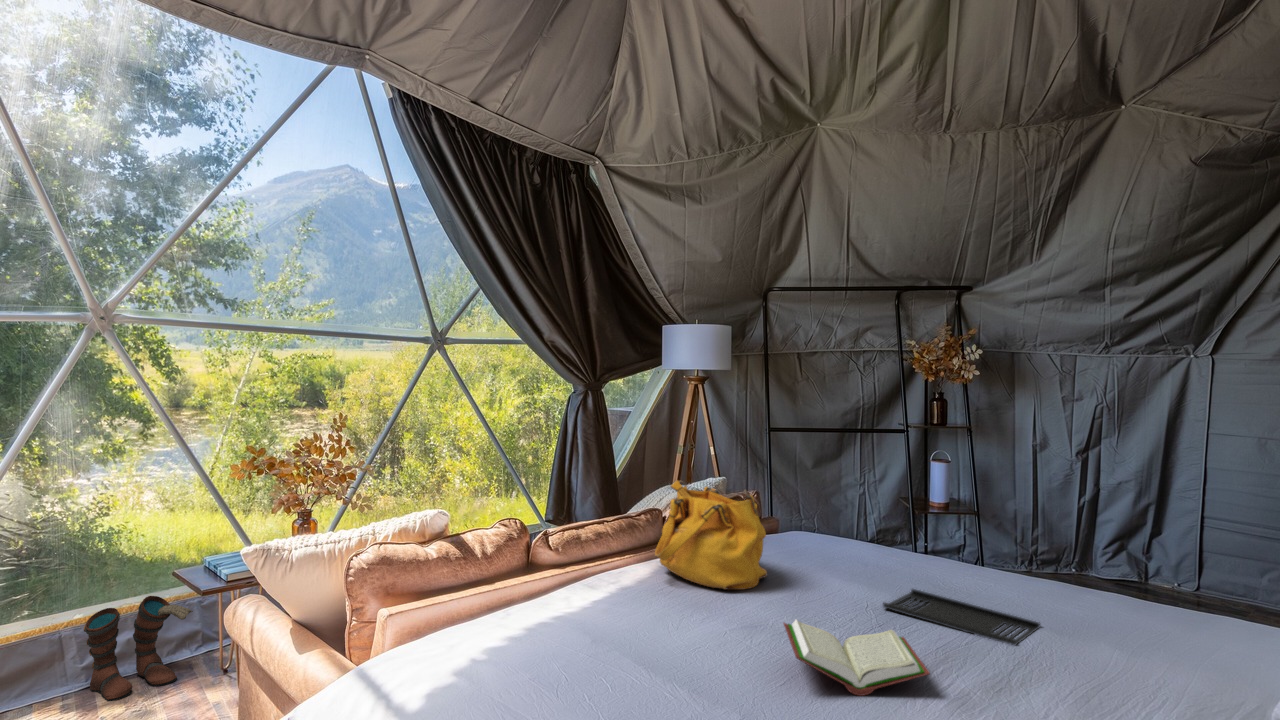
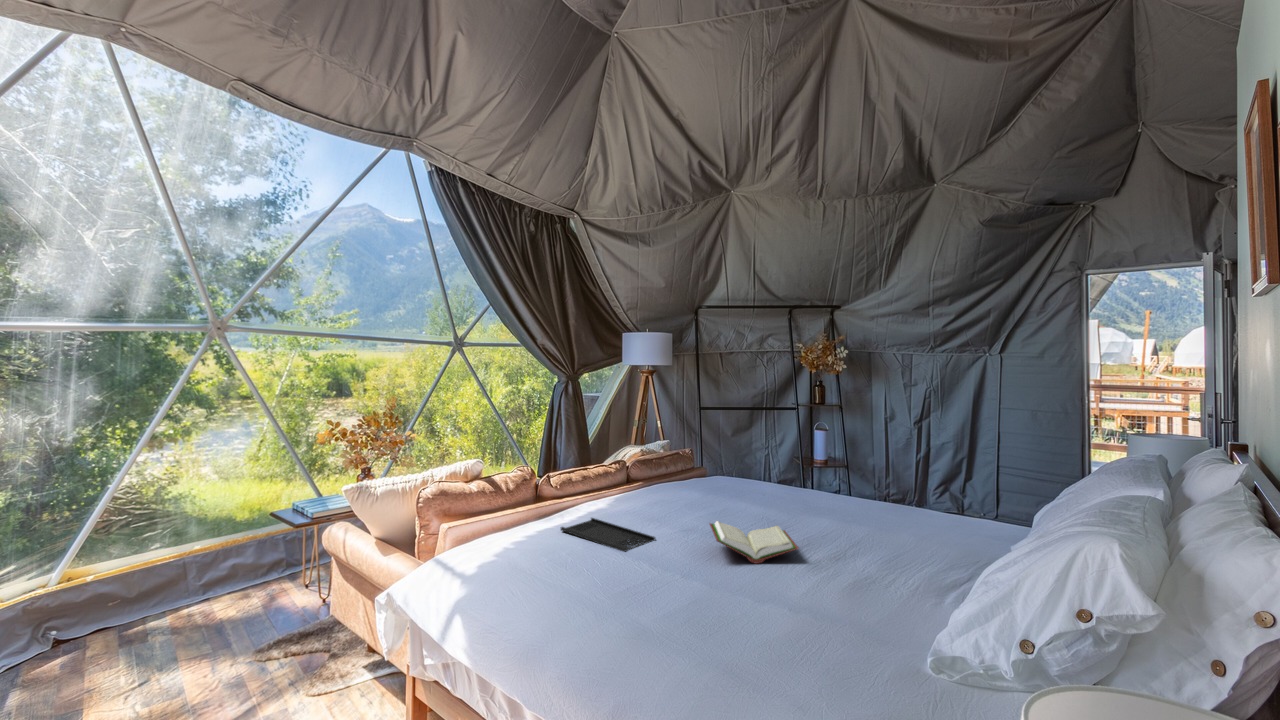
handbag: present [655,481,767,590] -> none [624,438,699,510]
tray: present [883,589,1040,645] -> present [561,518,655,552]
boots: present [84,596,193,701] -> none [205,532,285,608]

